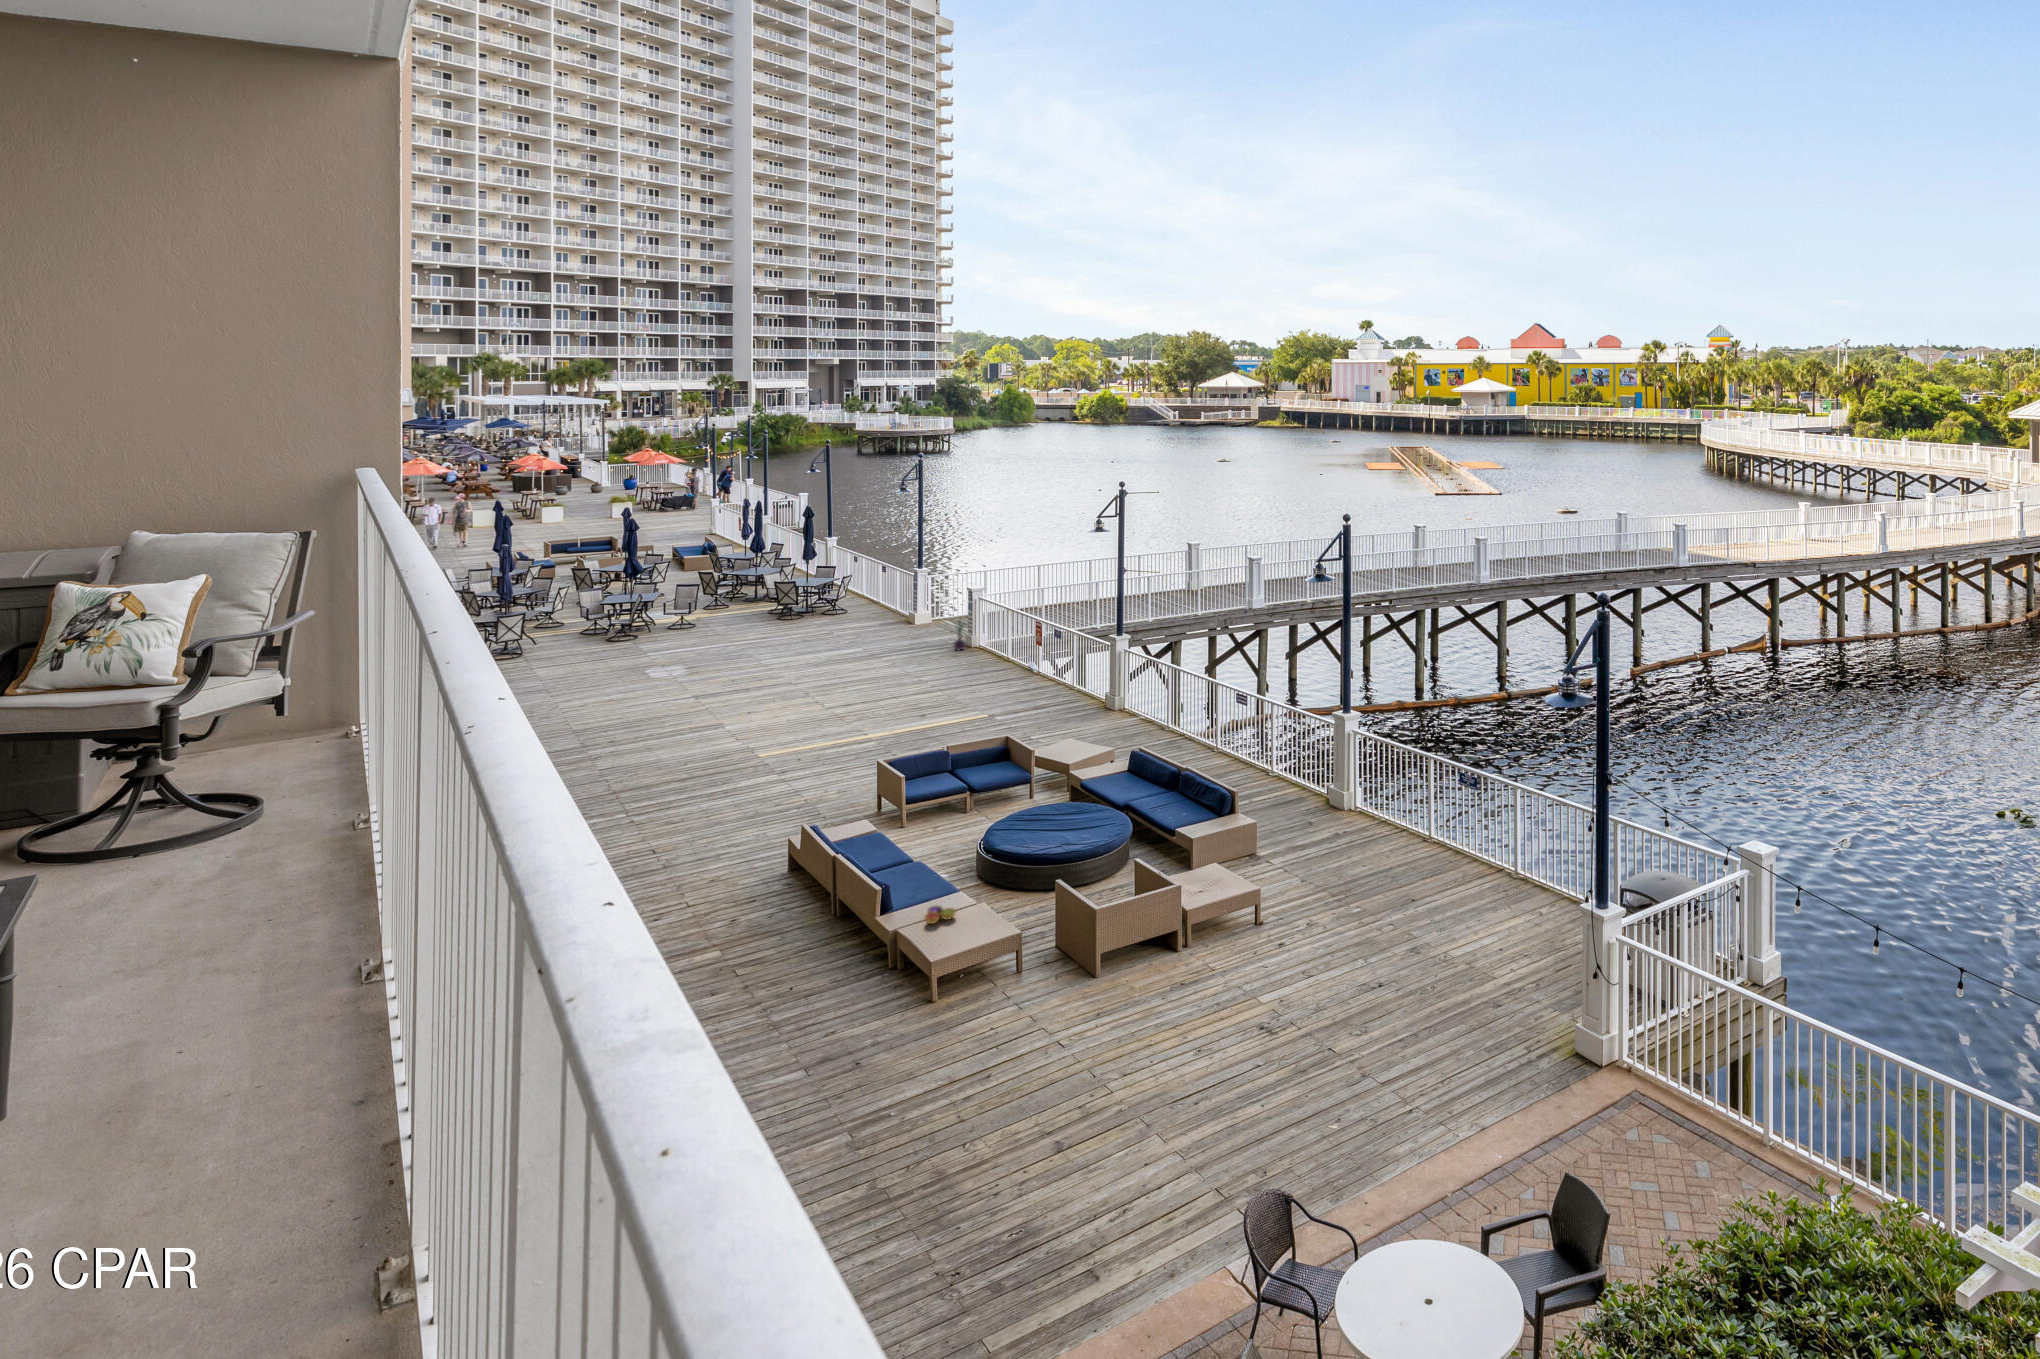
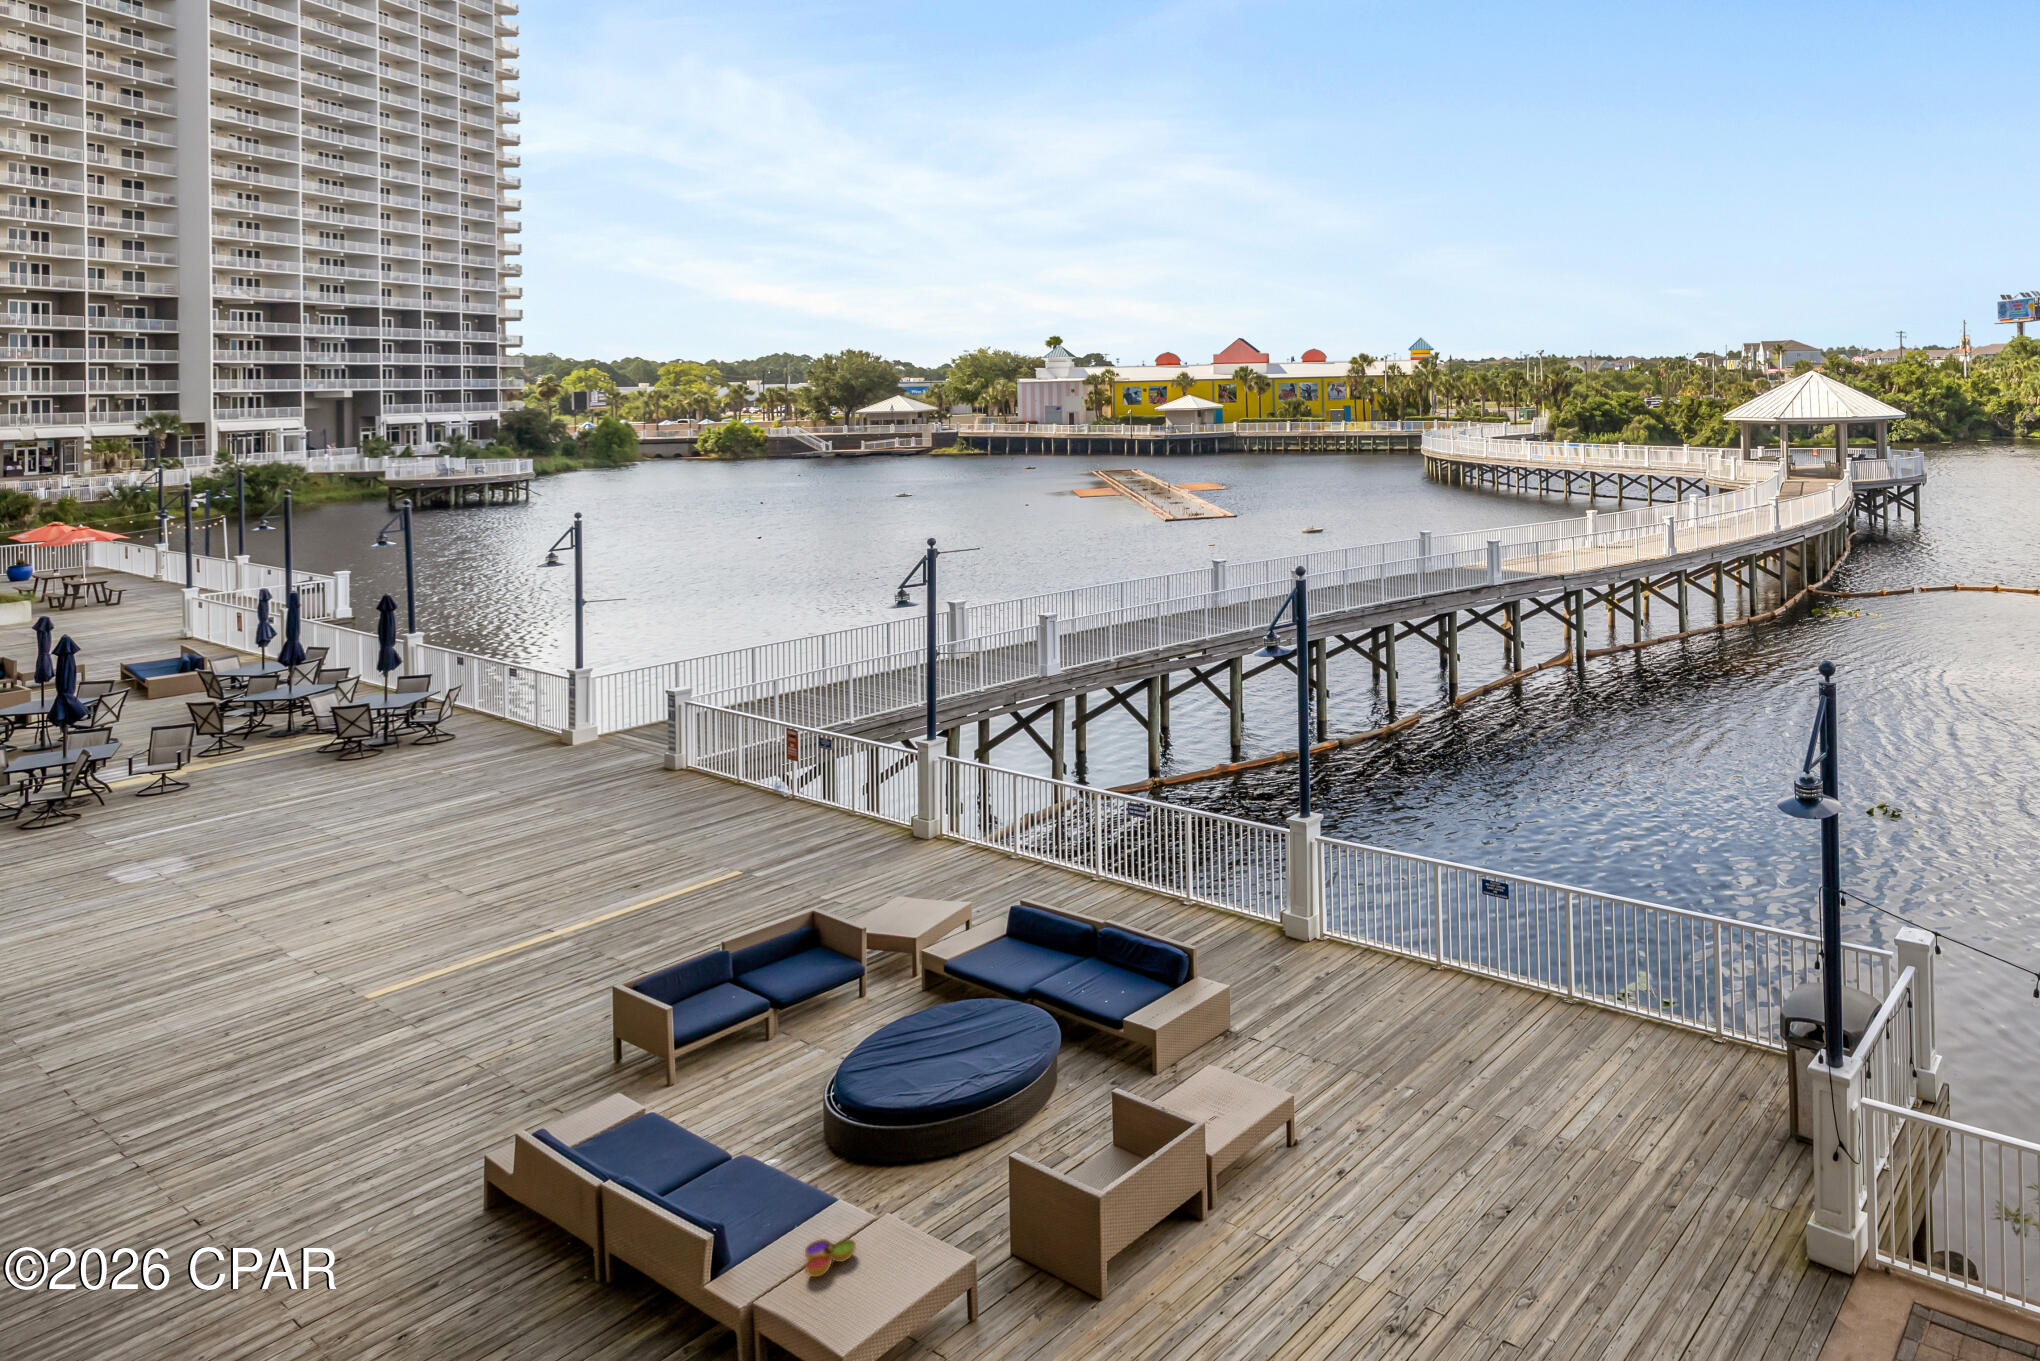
decorative plant: present [954,619,965,651] -> none [631,730,686,778]

